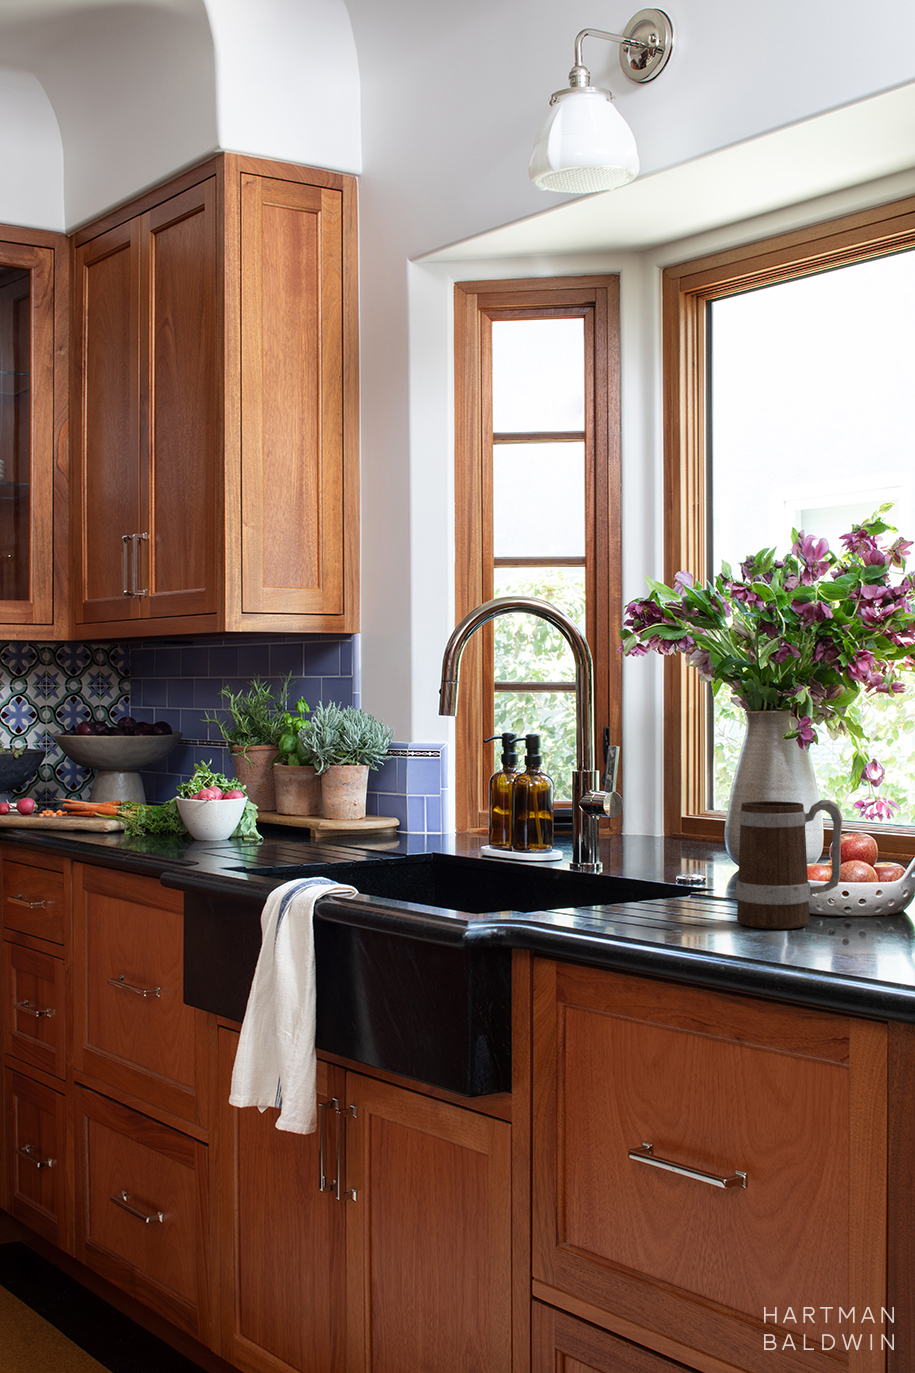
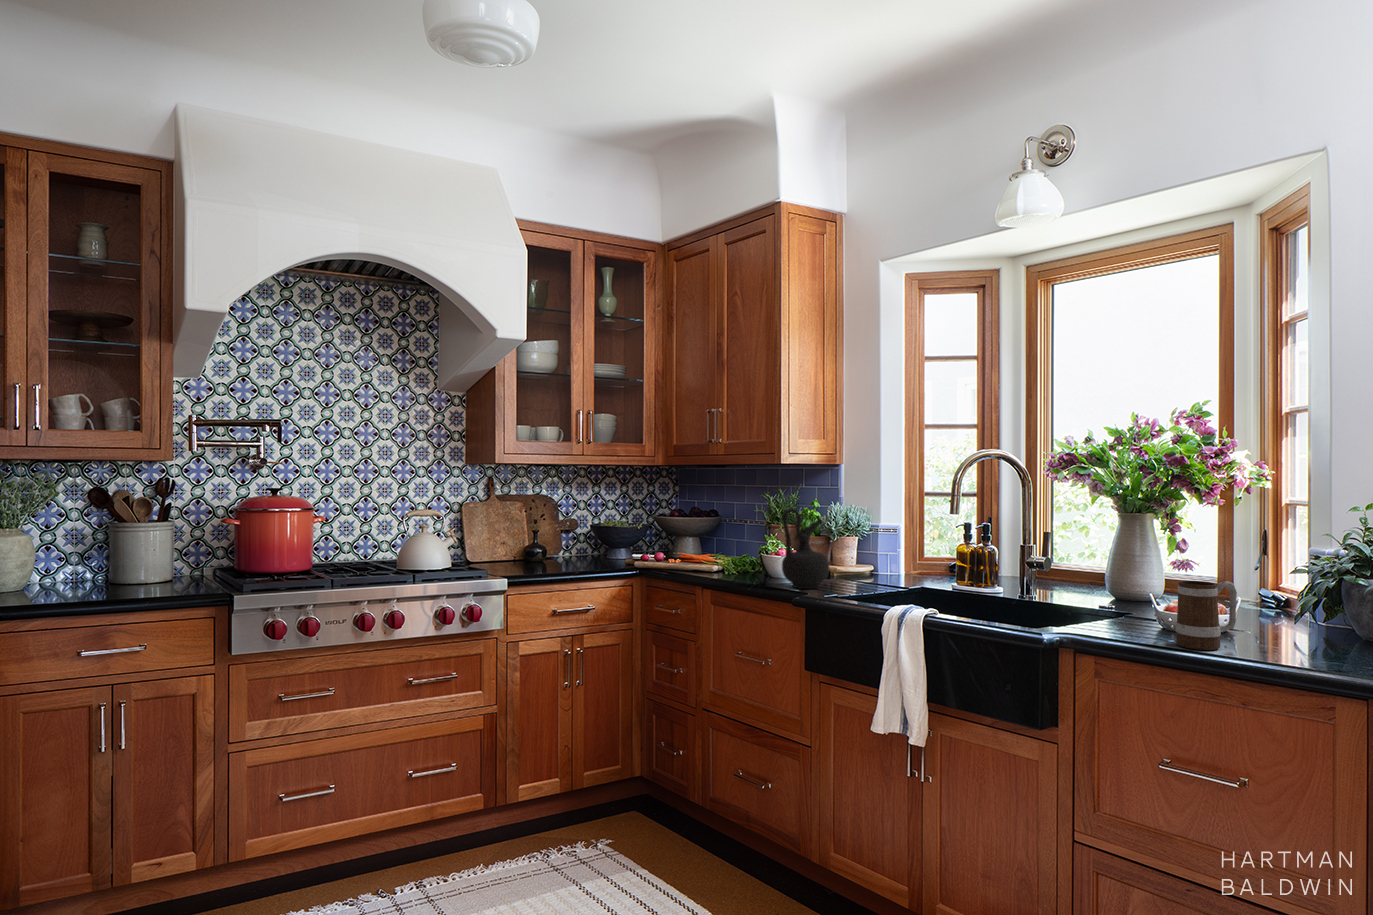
ceramic jug: none [201,703,290,851] -> present [782,509,829,589]

